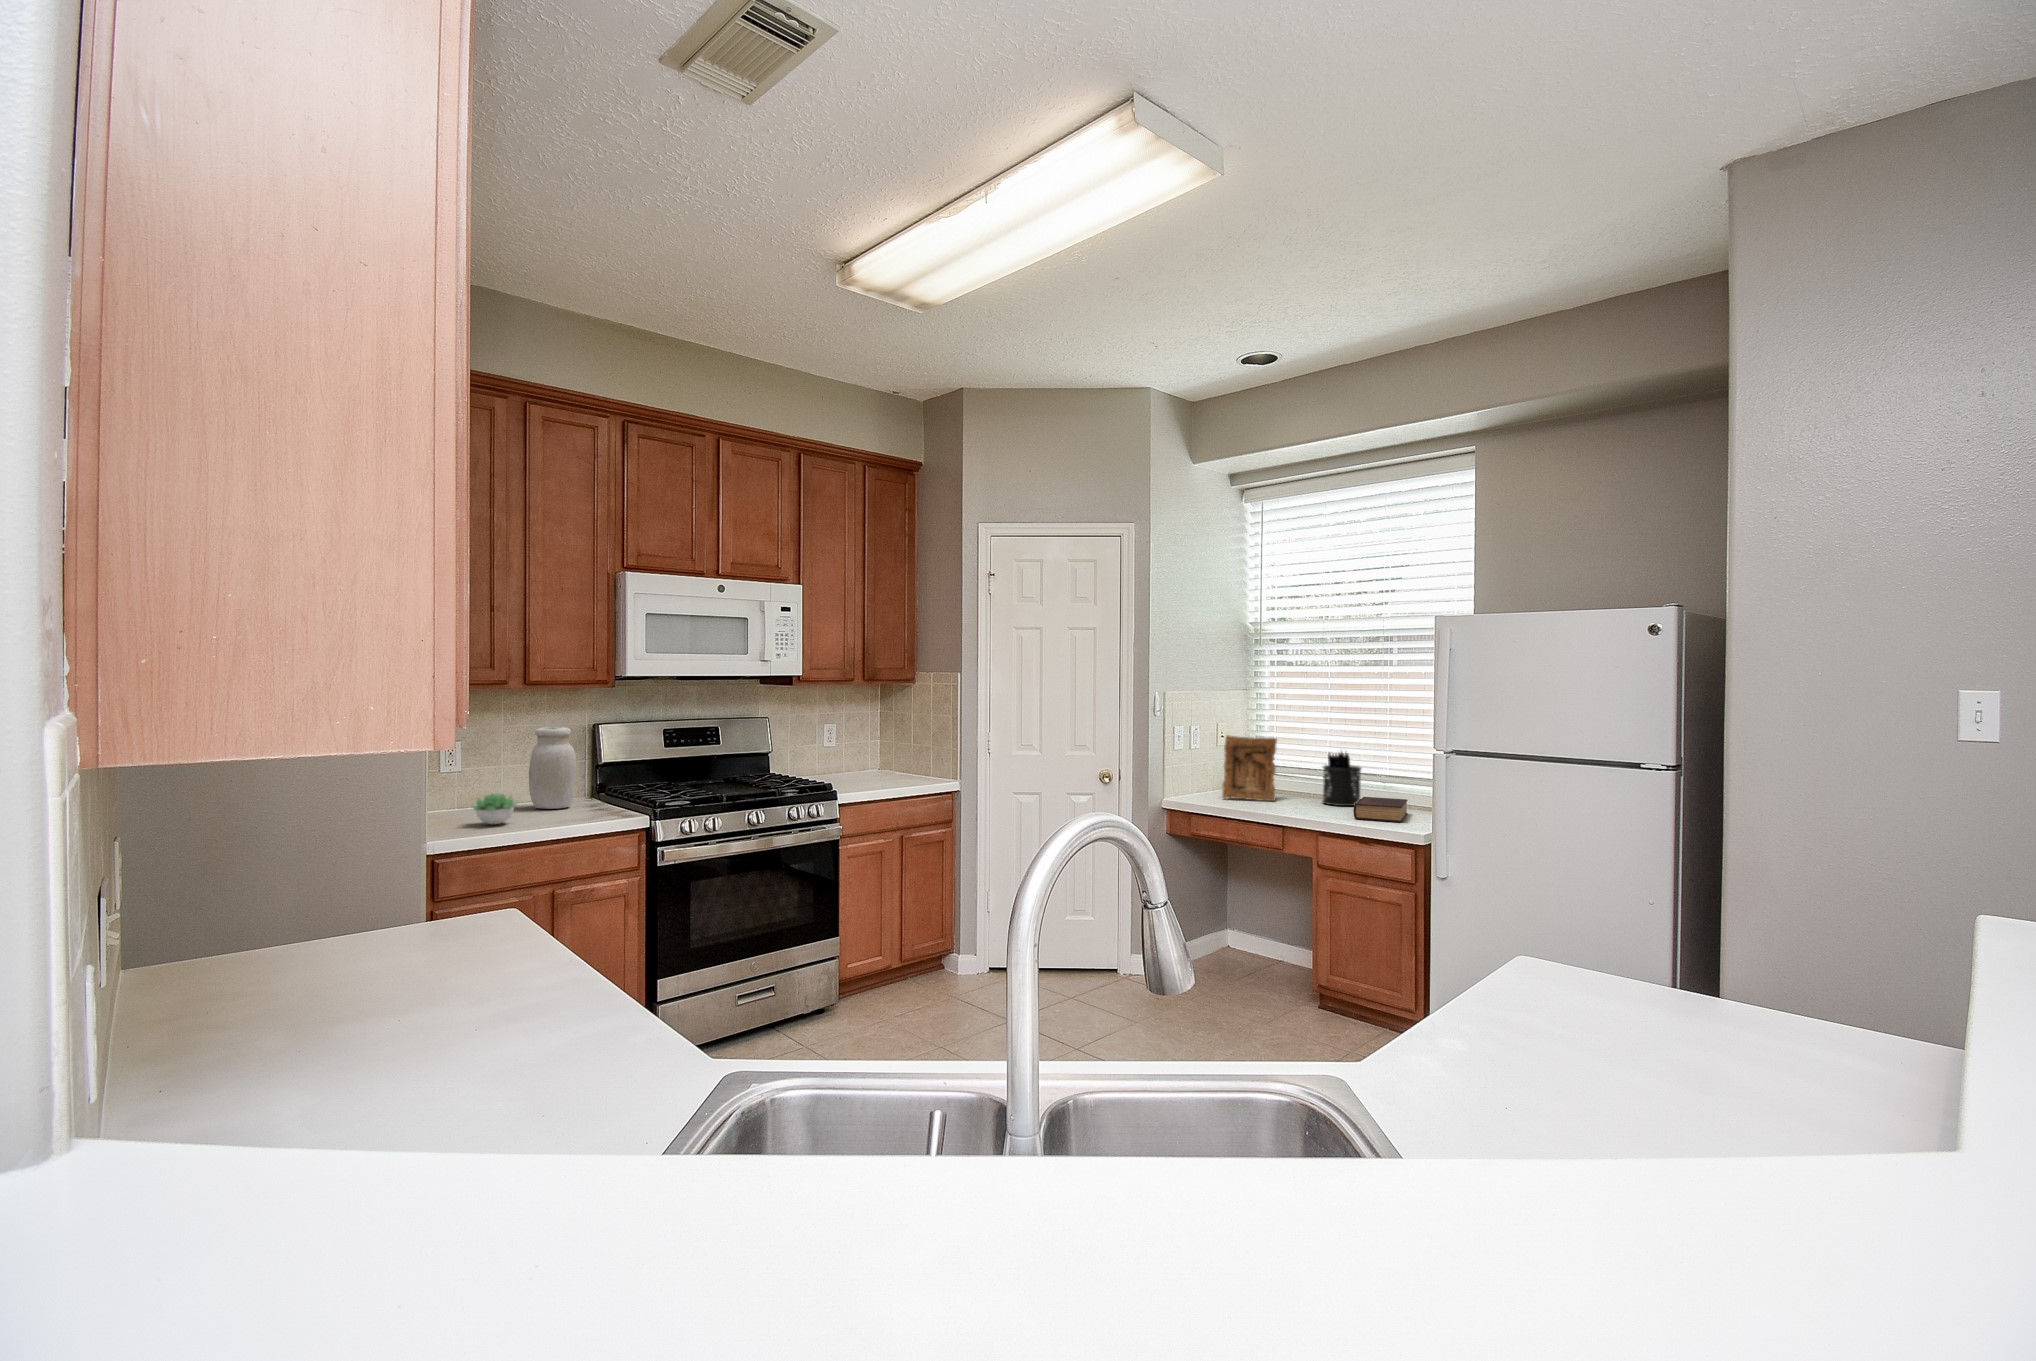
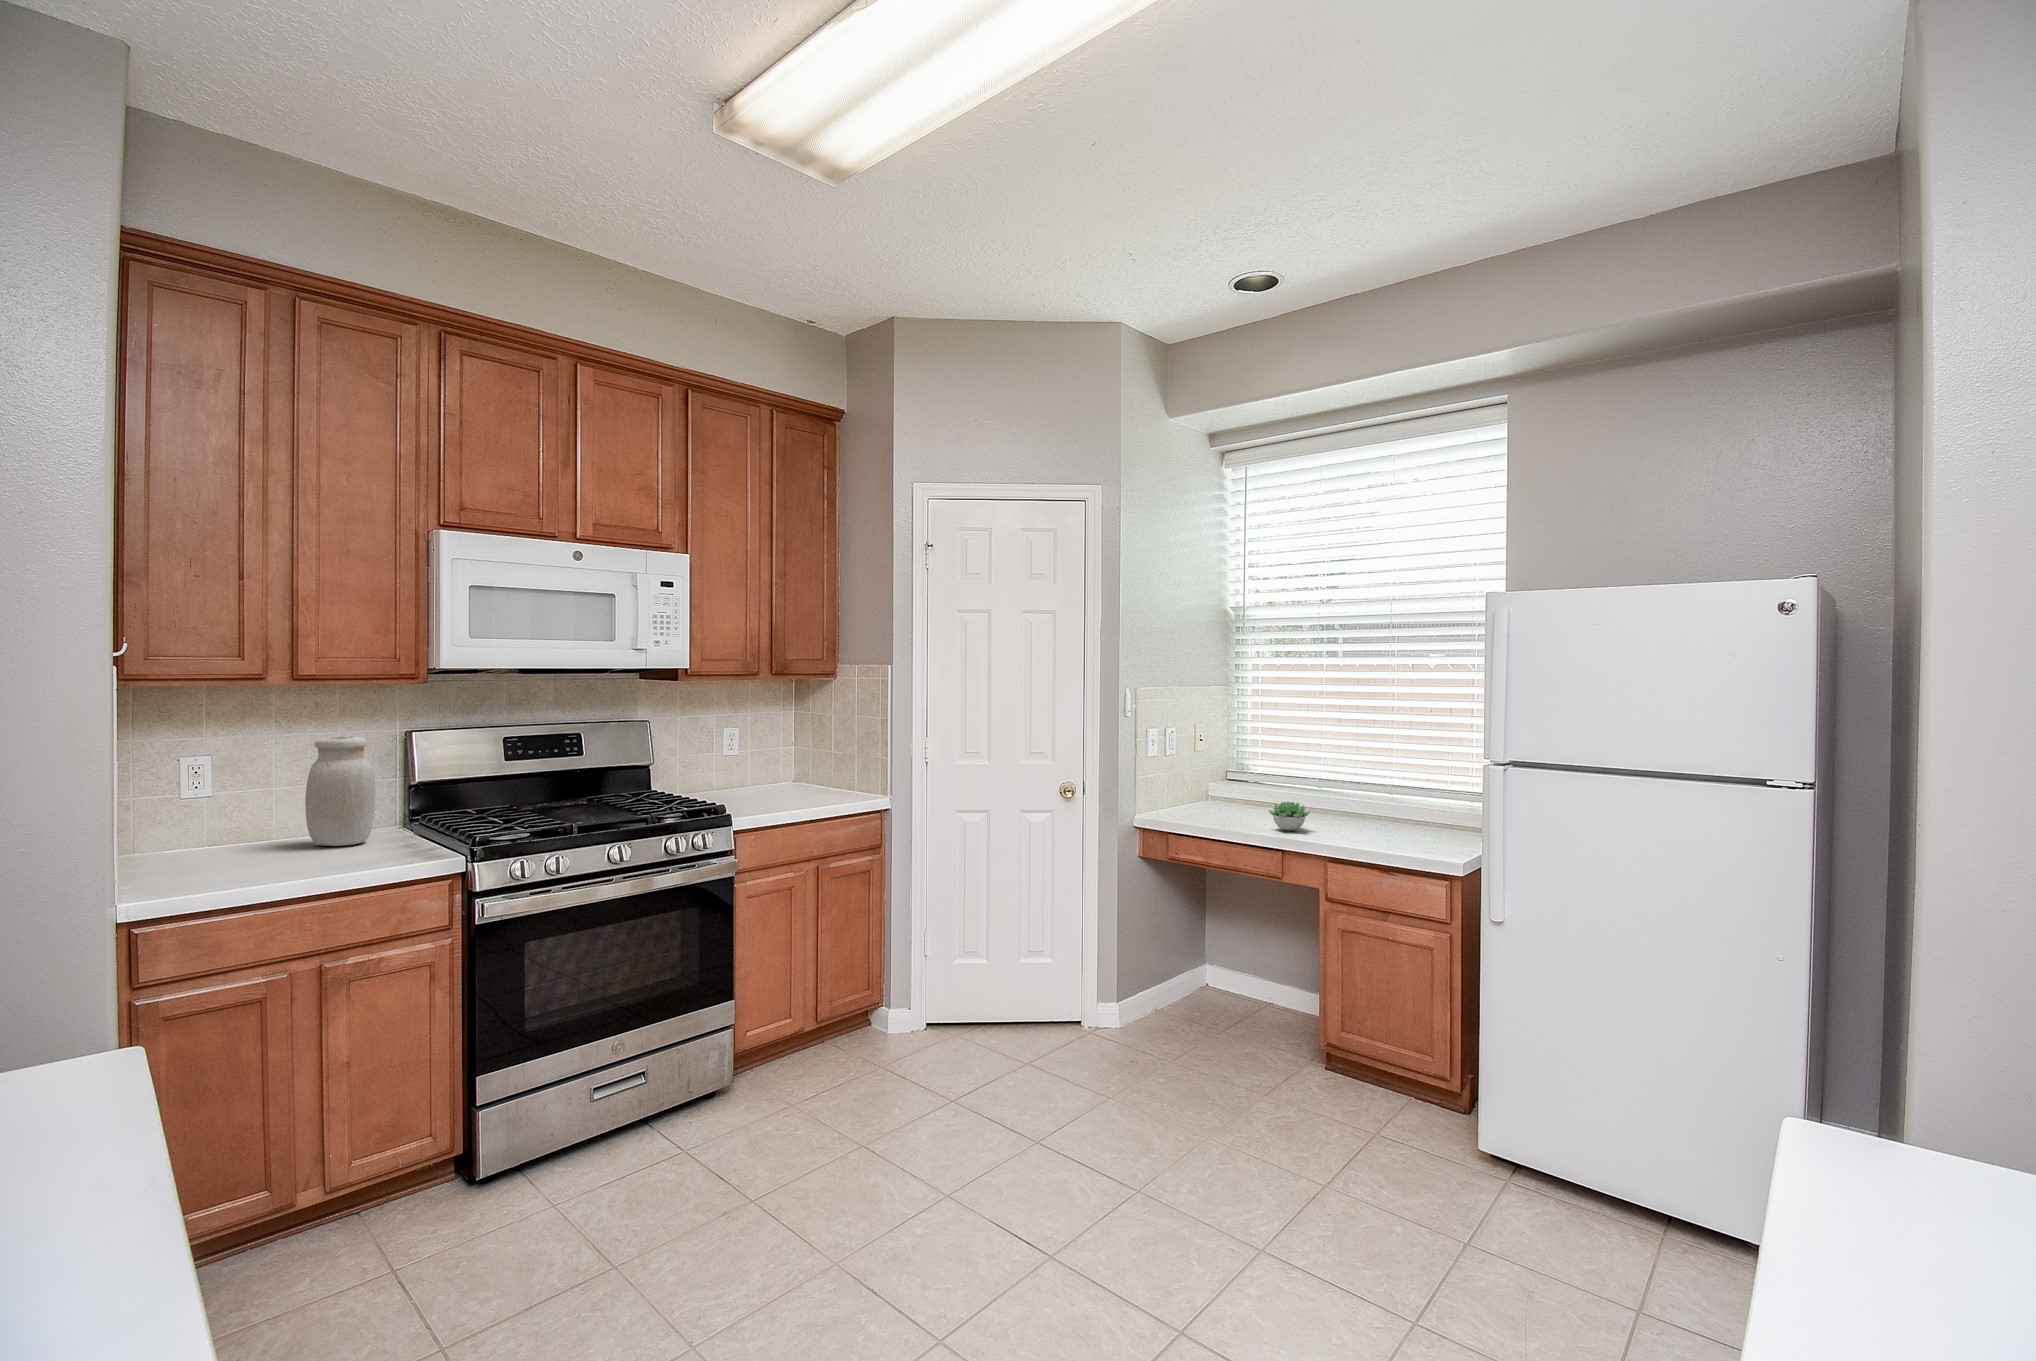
picture frame: present [1222,735,1277,801] -> none [1204,739,1268,817]
pen holder: present [1322,752,1361,806] -> none [1322,755,1369,823]
succulent plant: present [471,794,518,824] -> present [1268,801,1310,831]
book: present [1353,797,1408,822] -> none [1369,813,1428,845]

